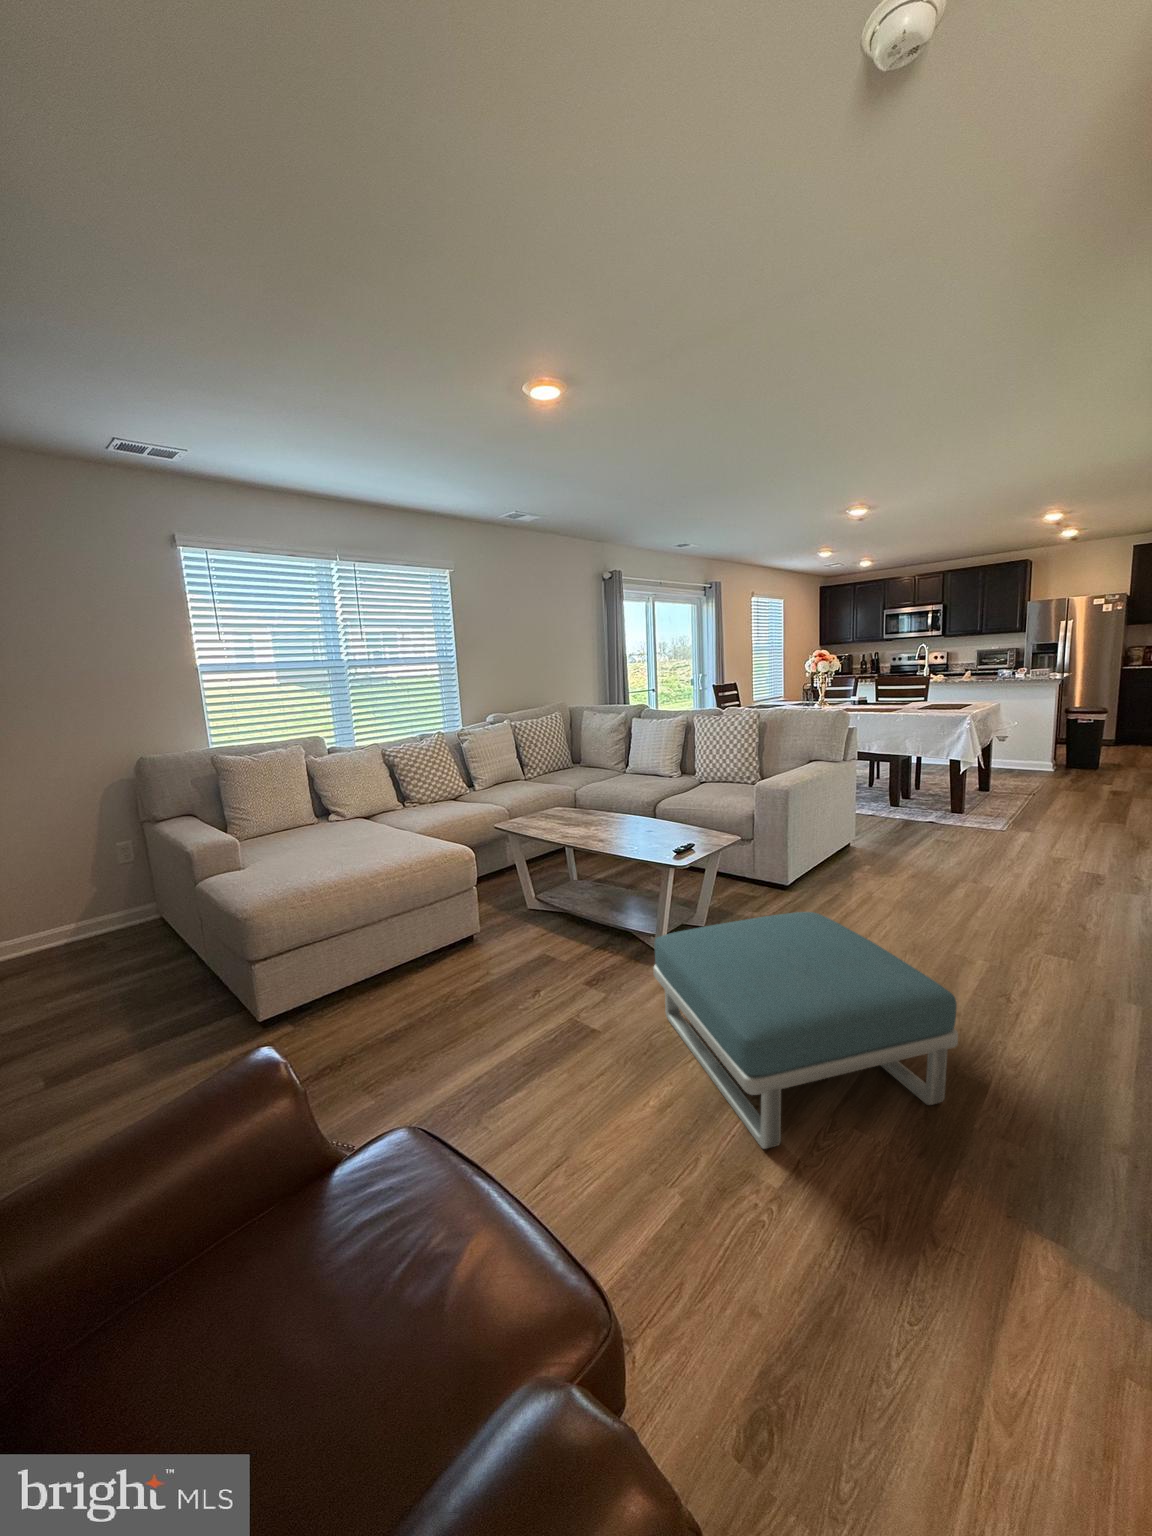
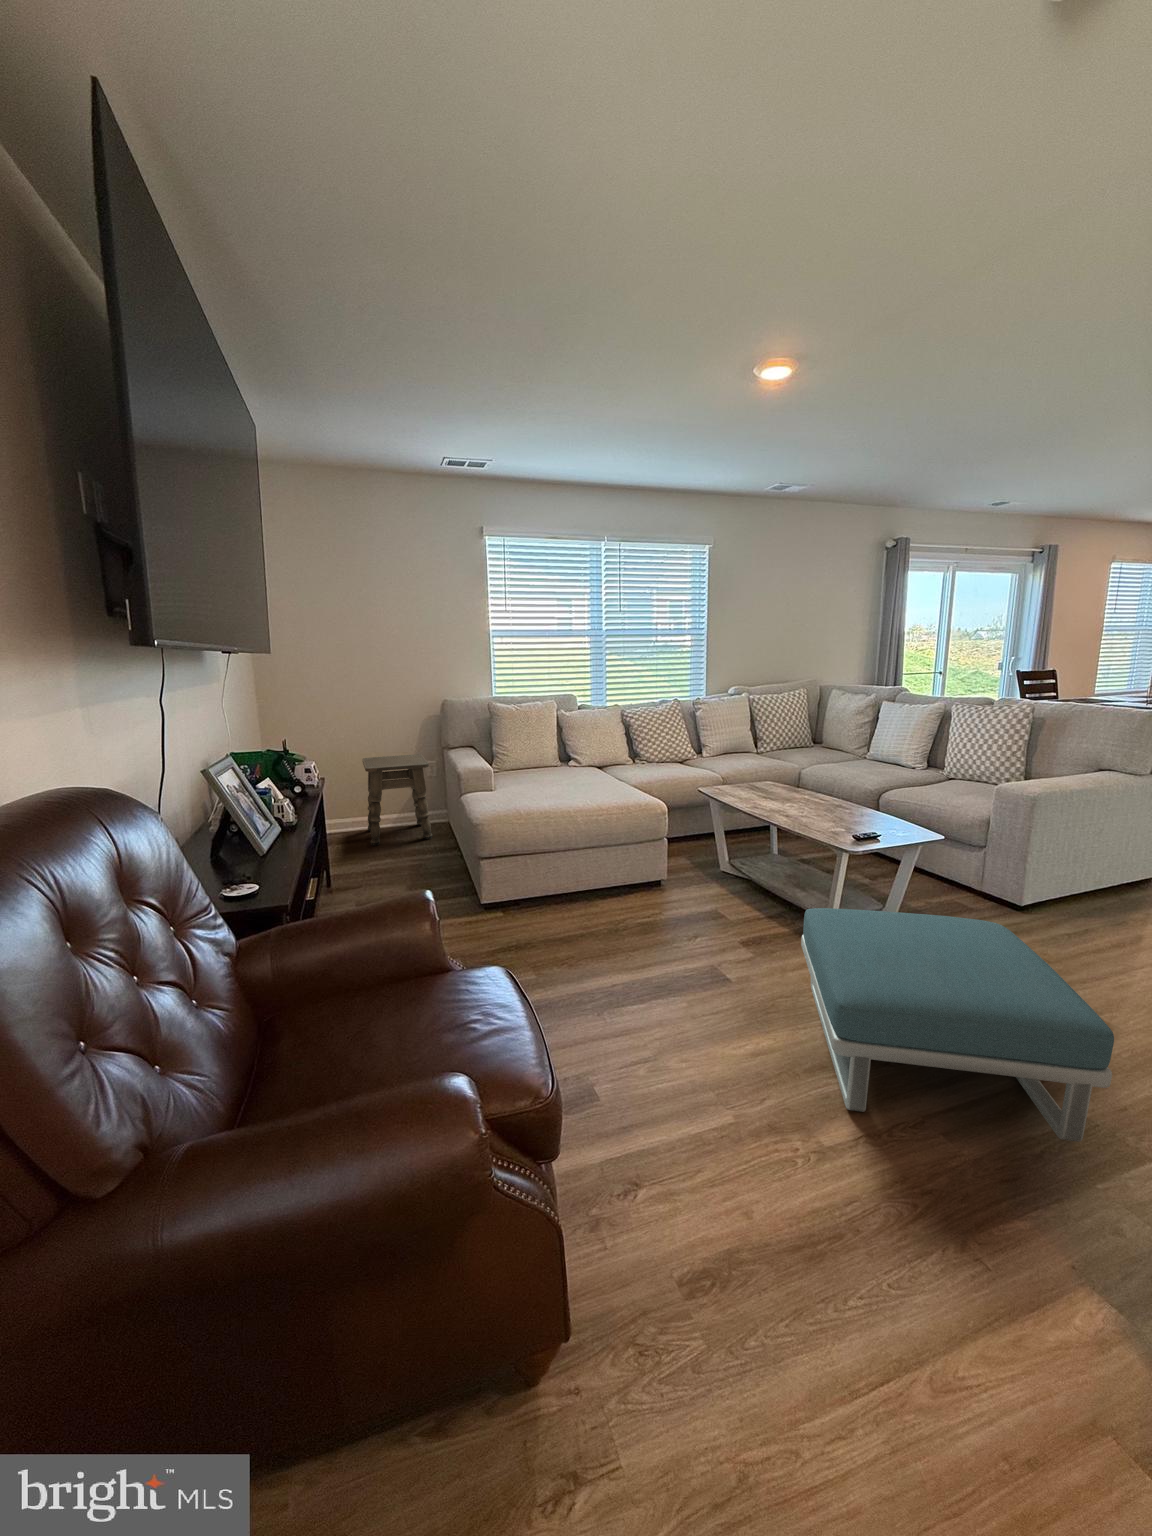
side table: none [10,835,144,975] -> present [362,754,432,846]

